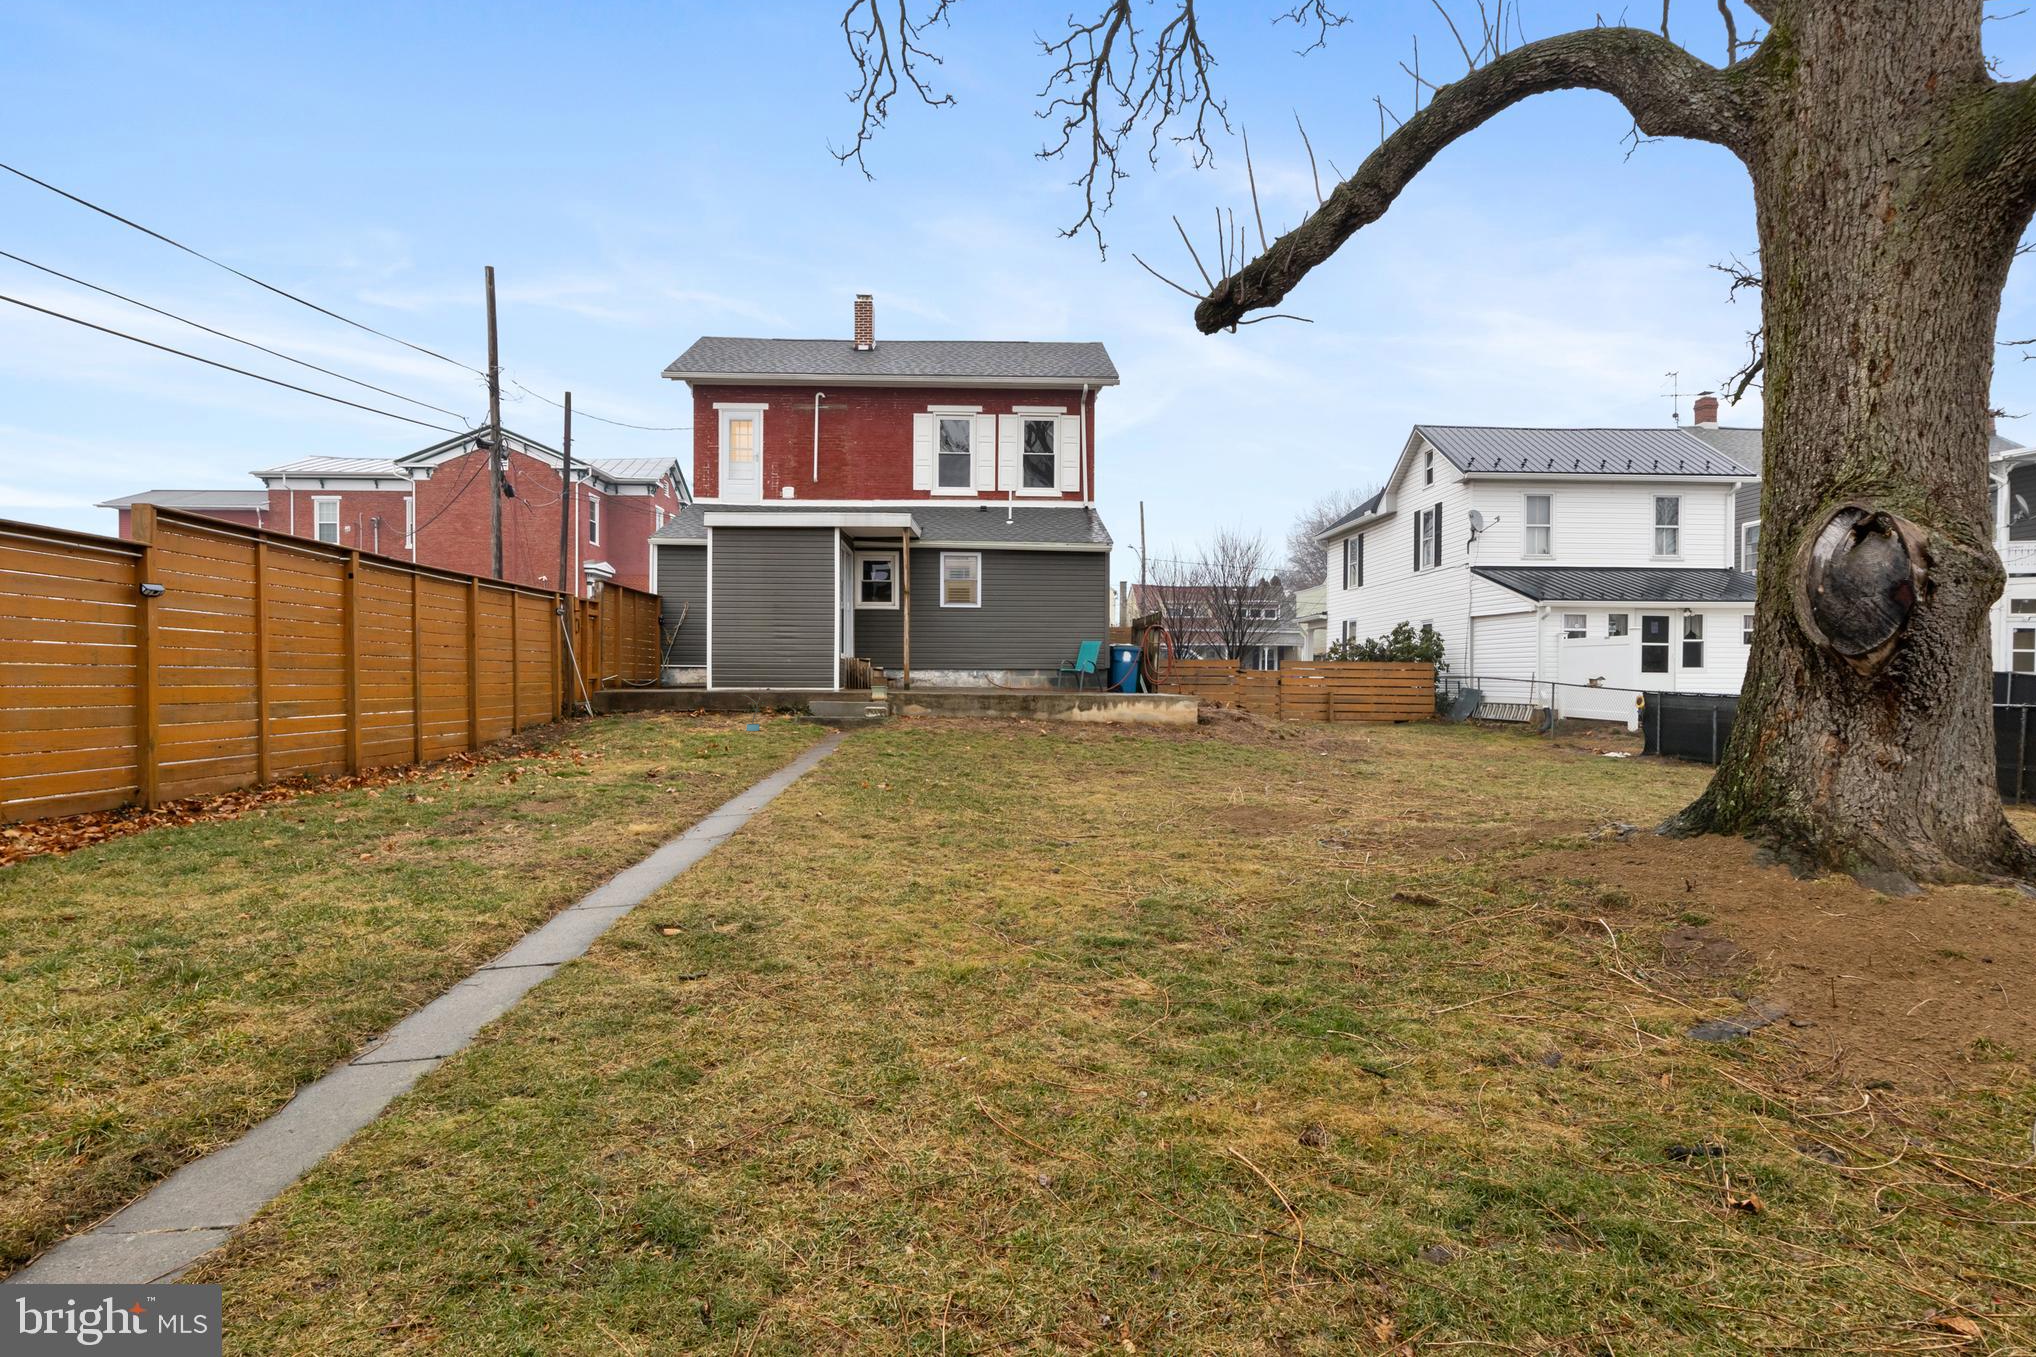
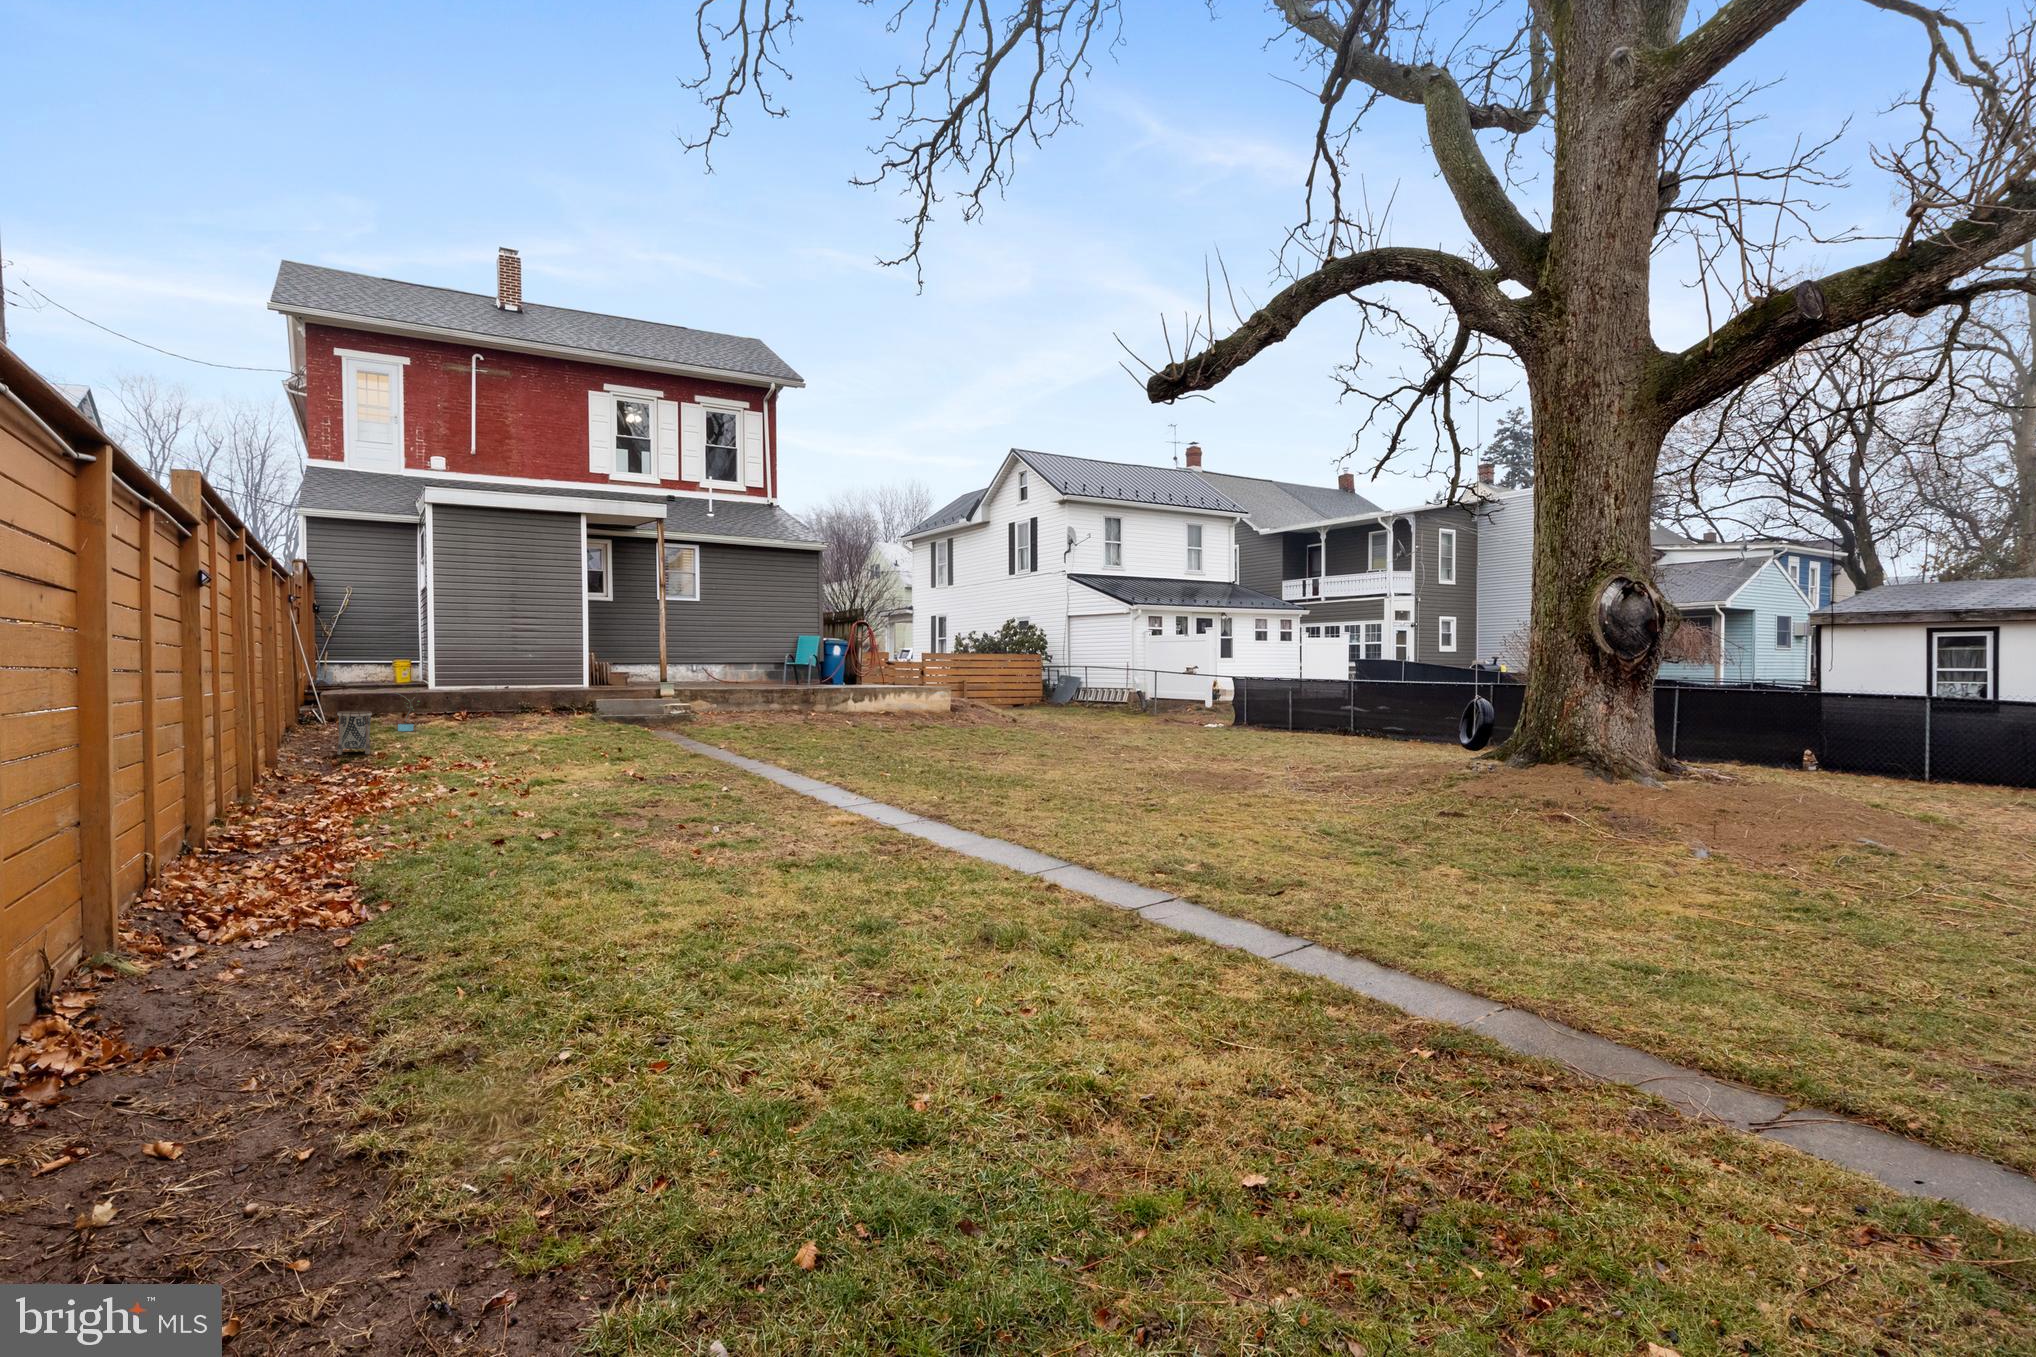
basket: none [689,708,717,748] -> present [337,711,372,755]

